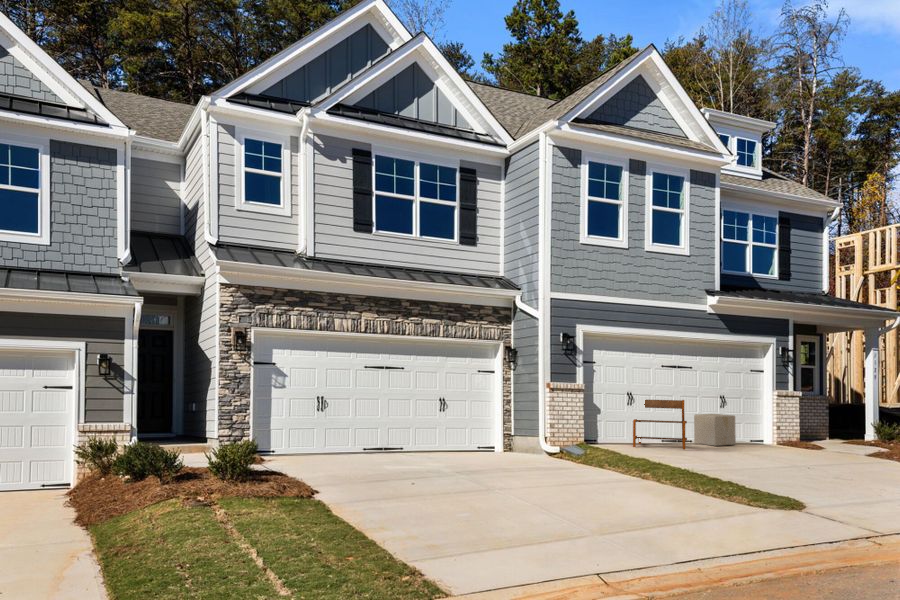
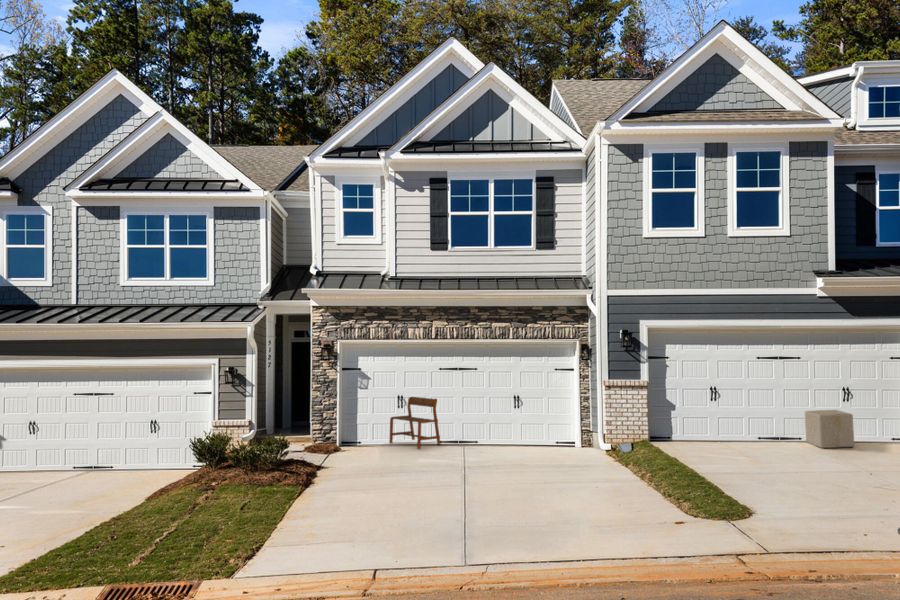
bench: present [633,400,687,450] -> present [389,397,440,449]

